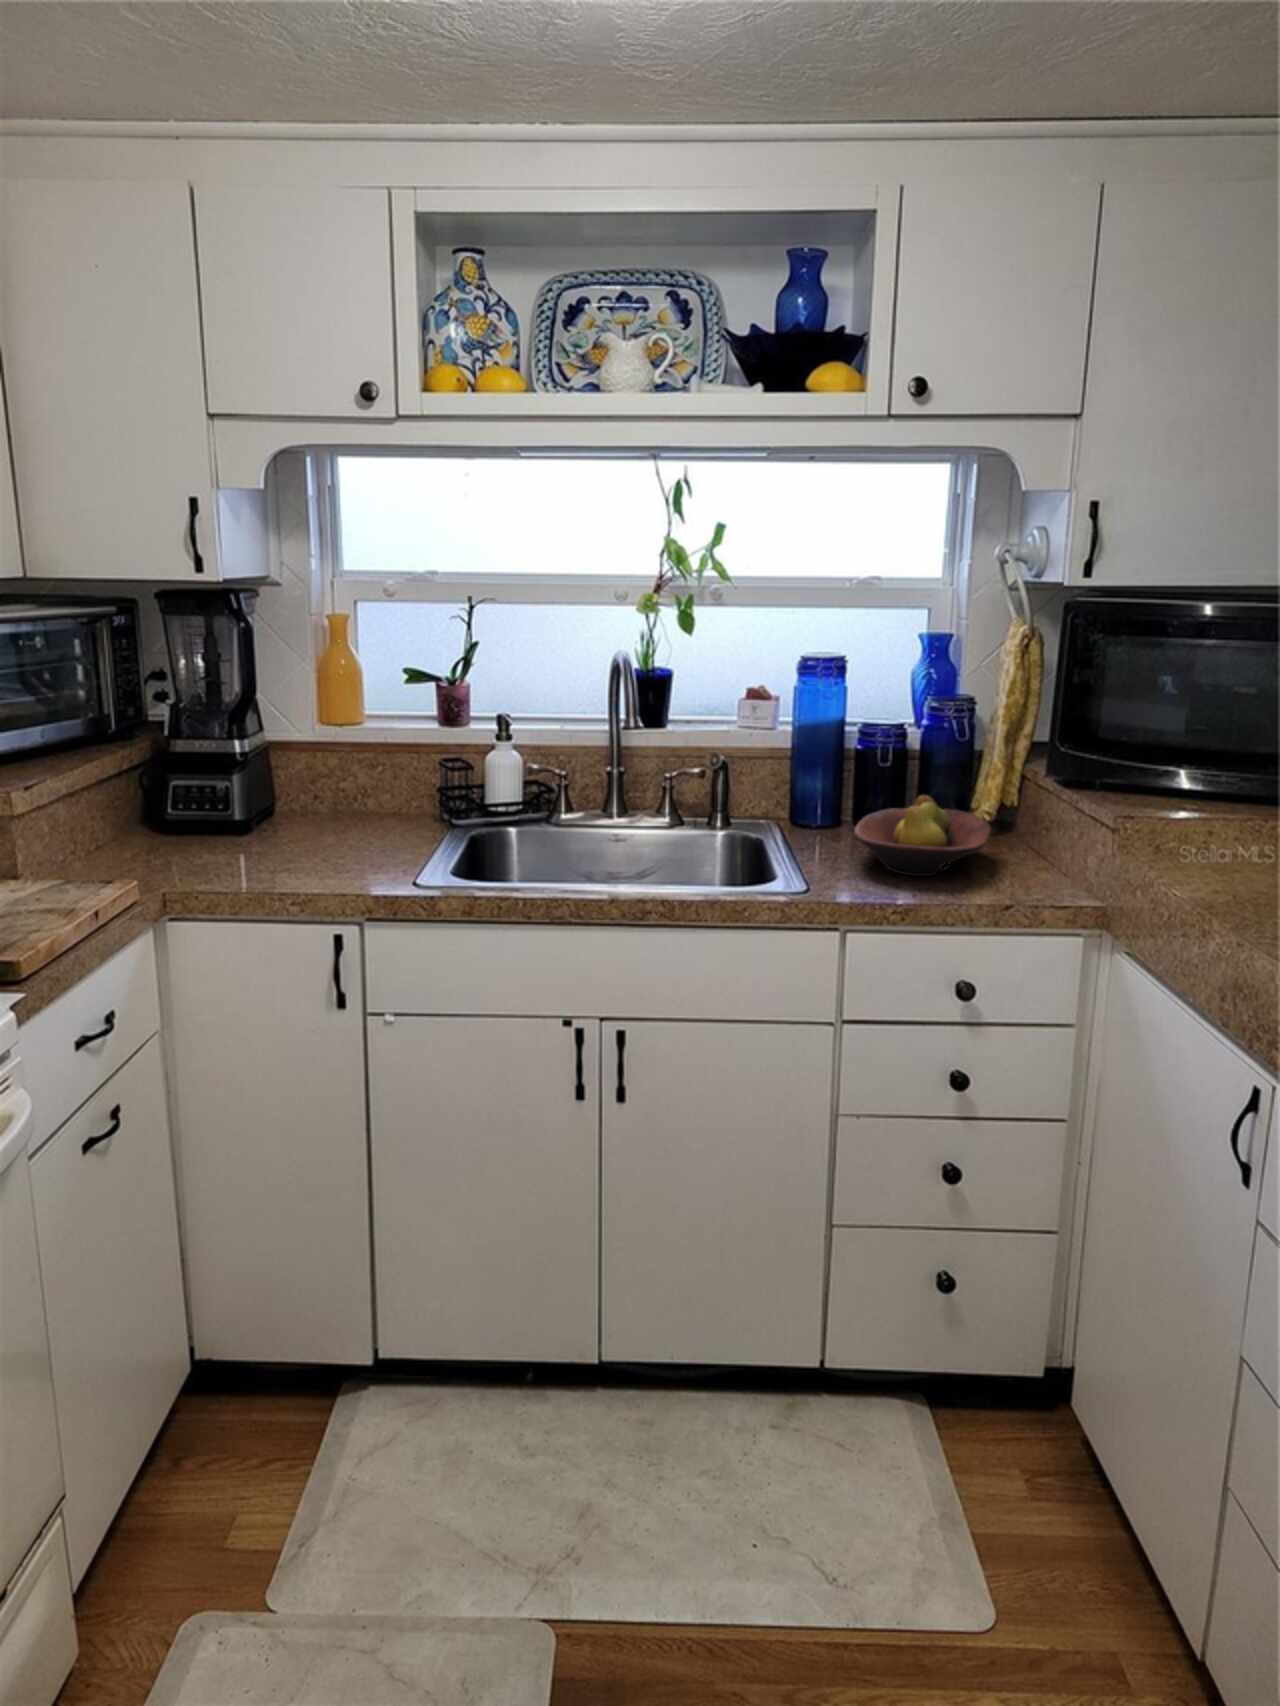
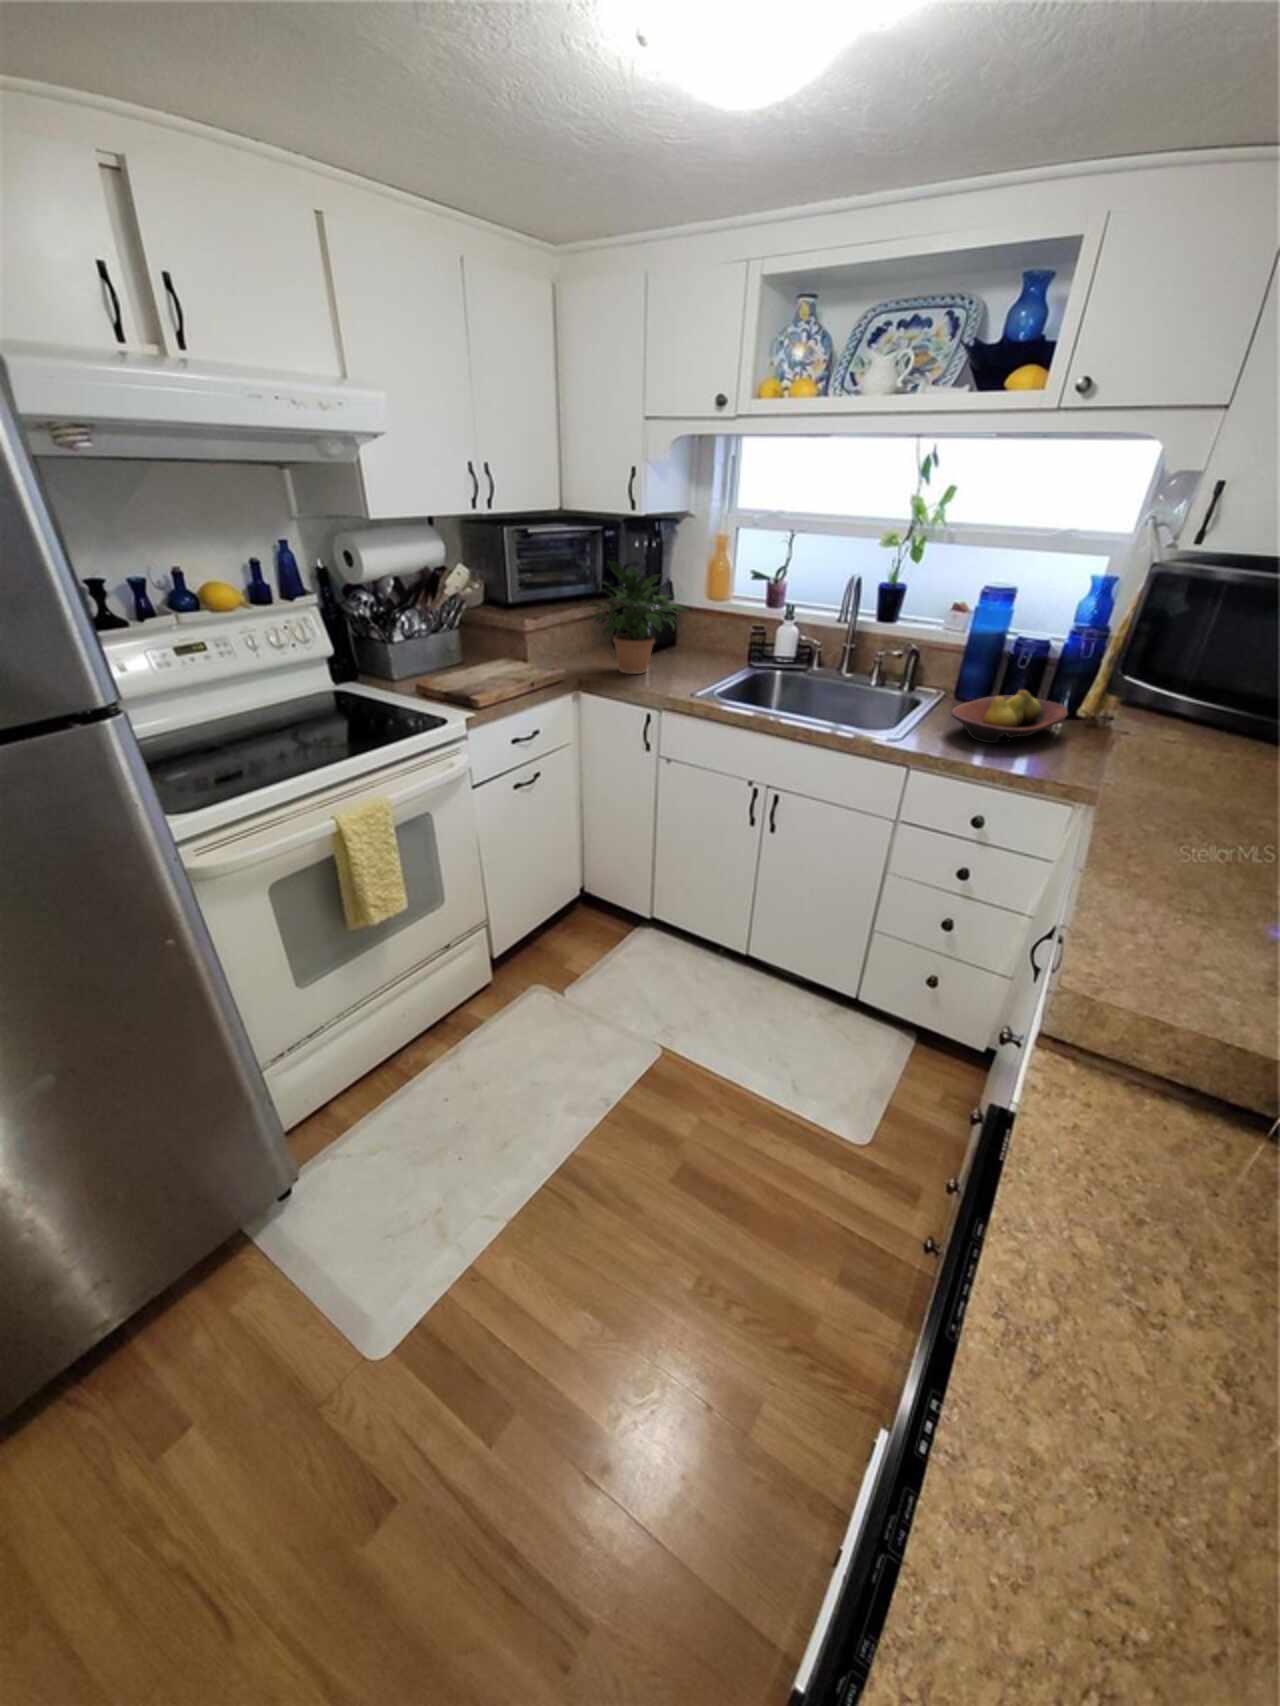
potted plant: none [138,657,370,866] -> present [586,561,689,674]

